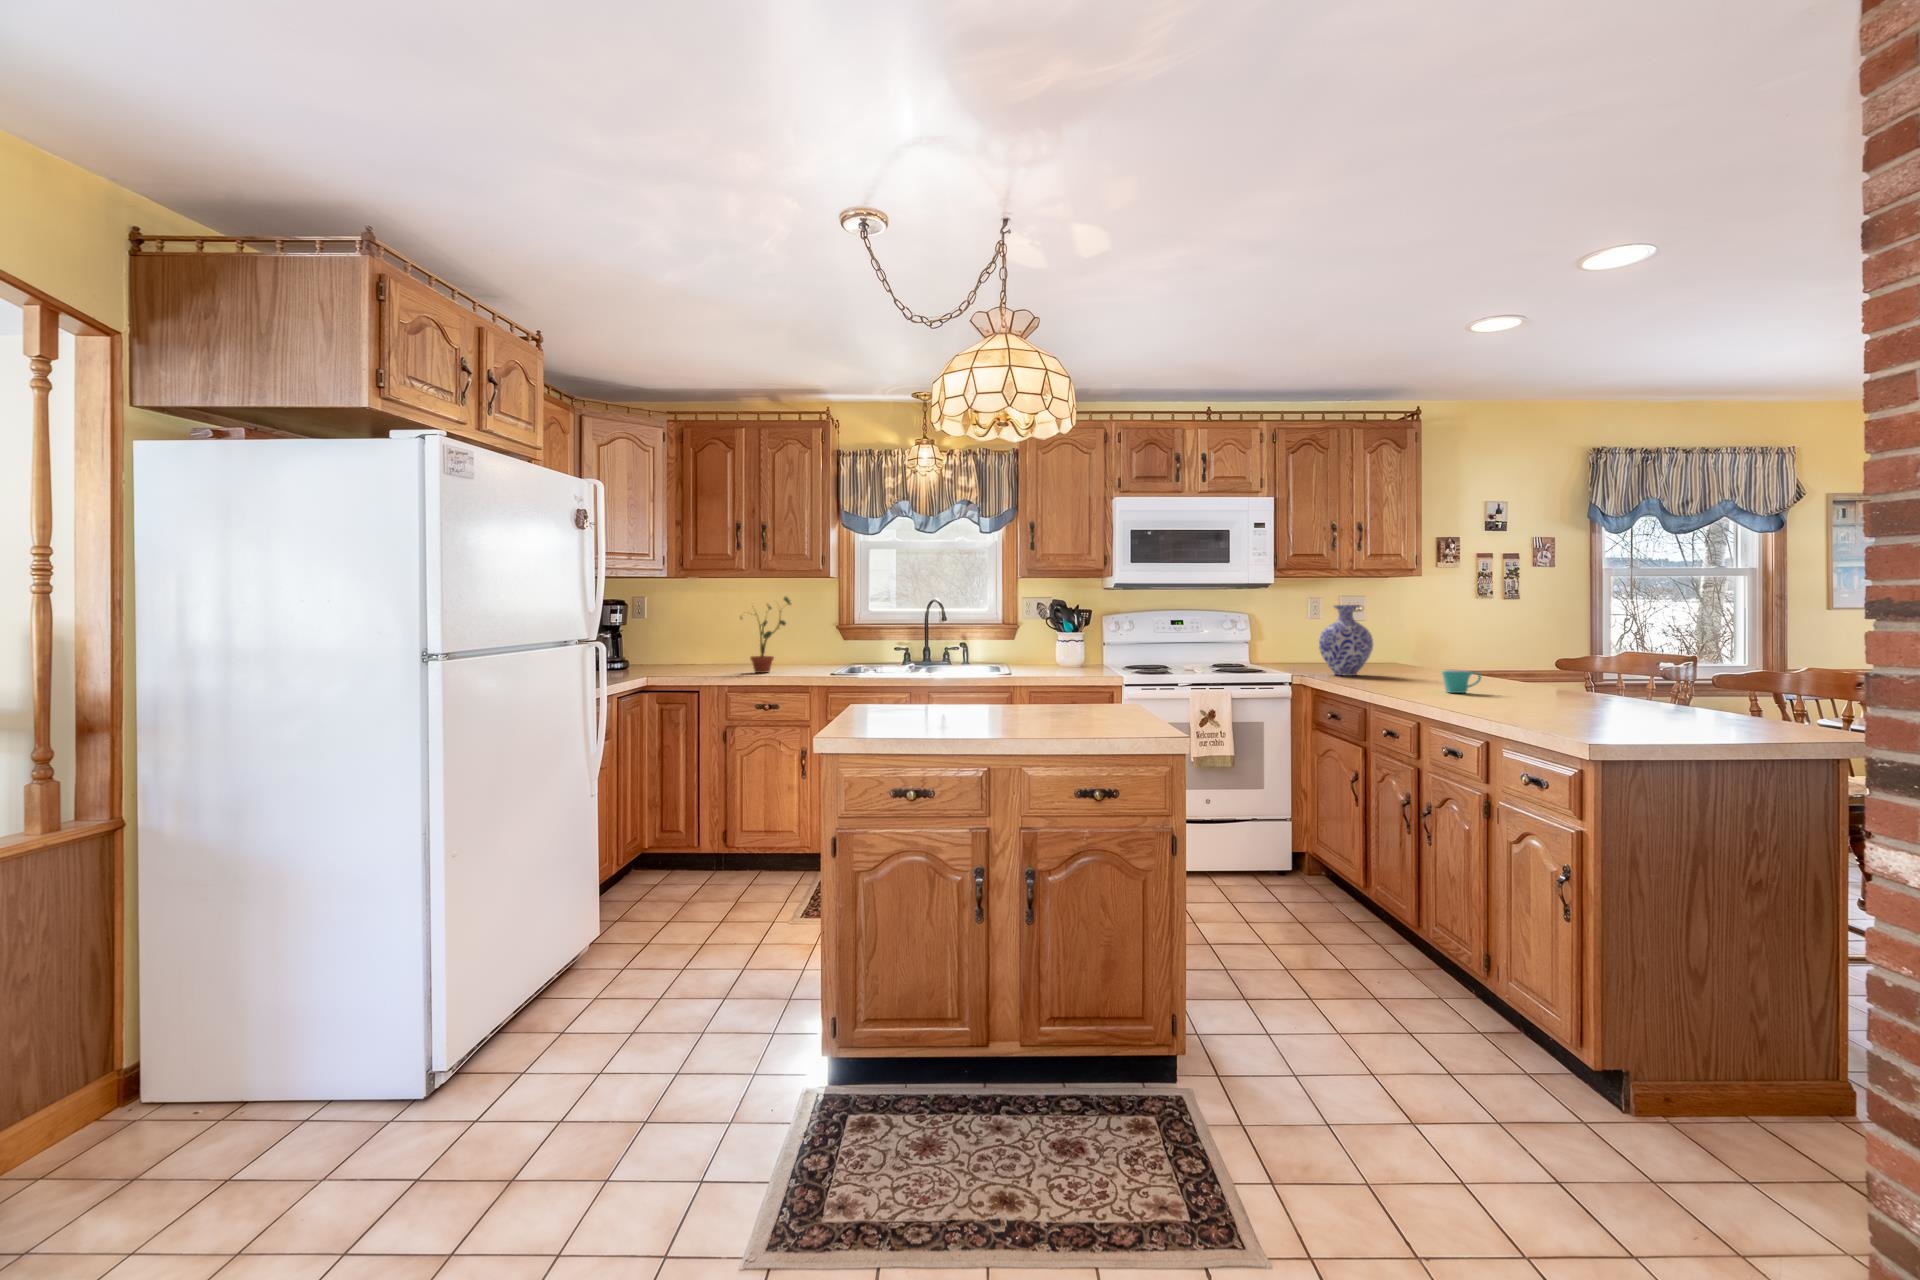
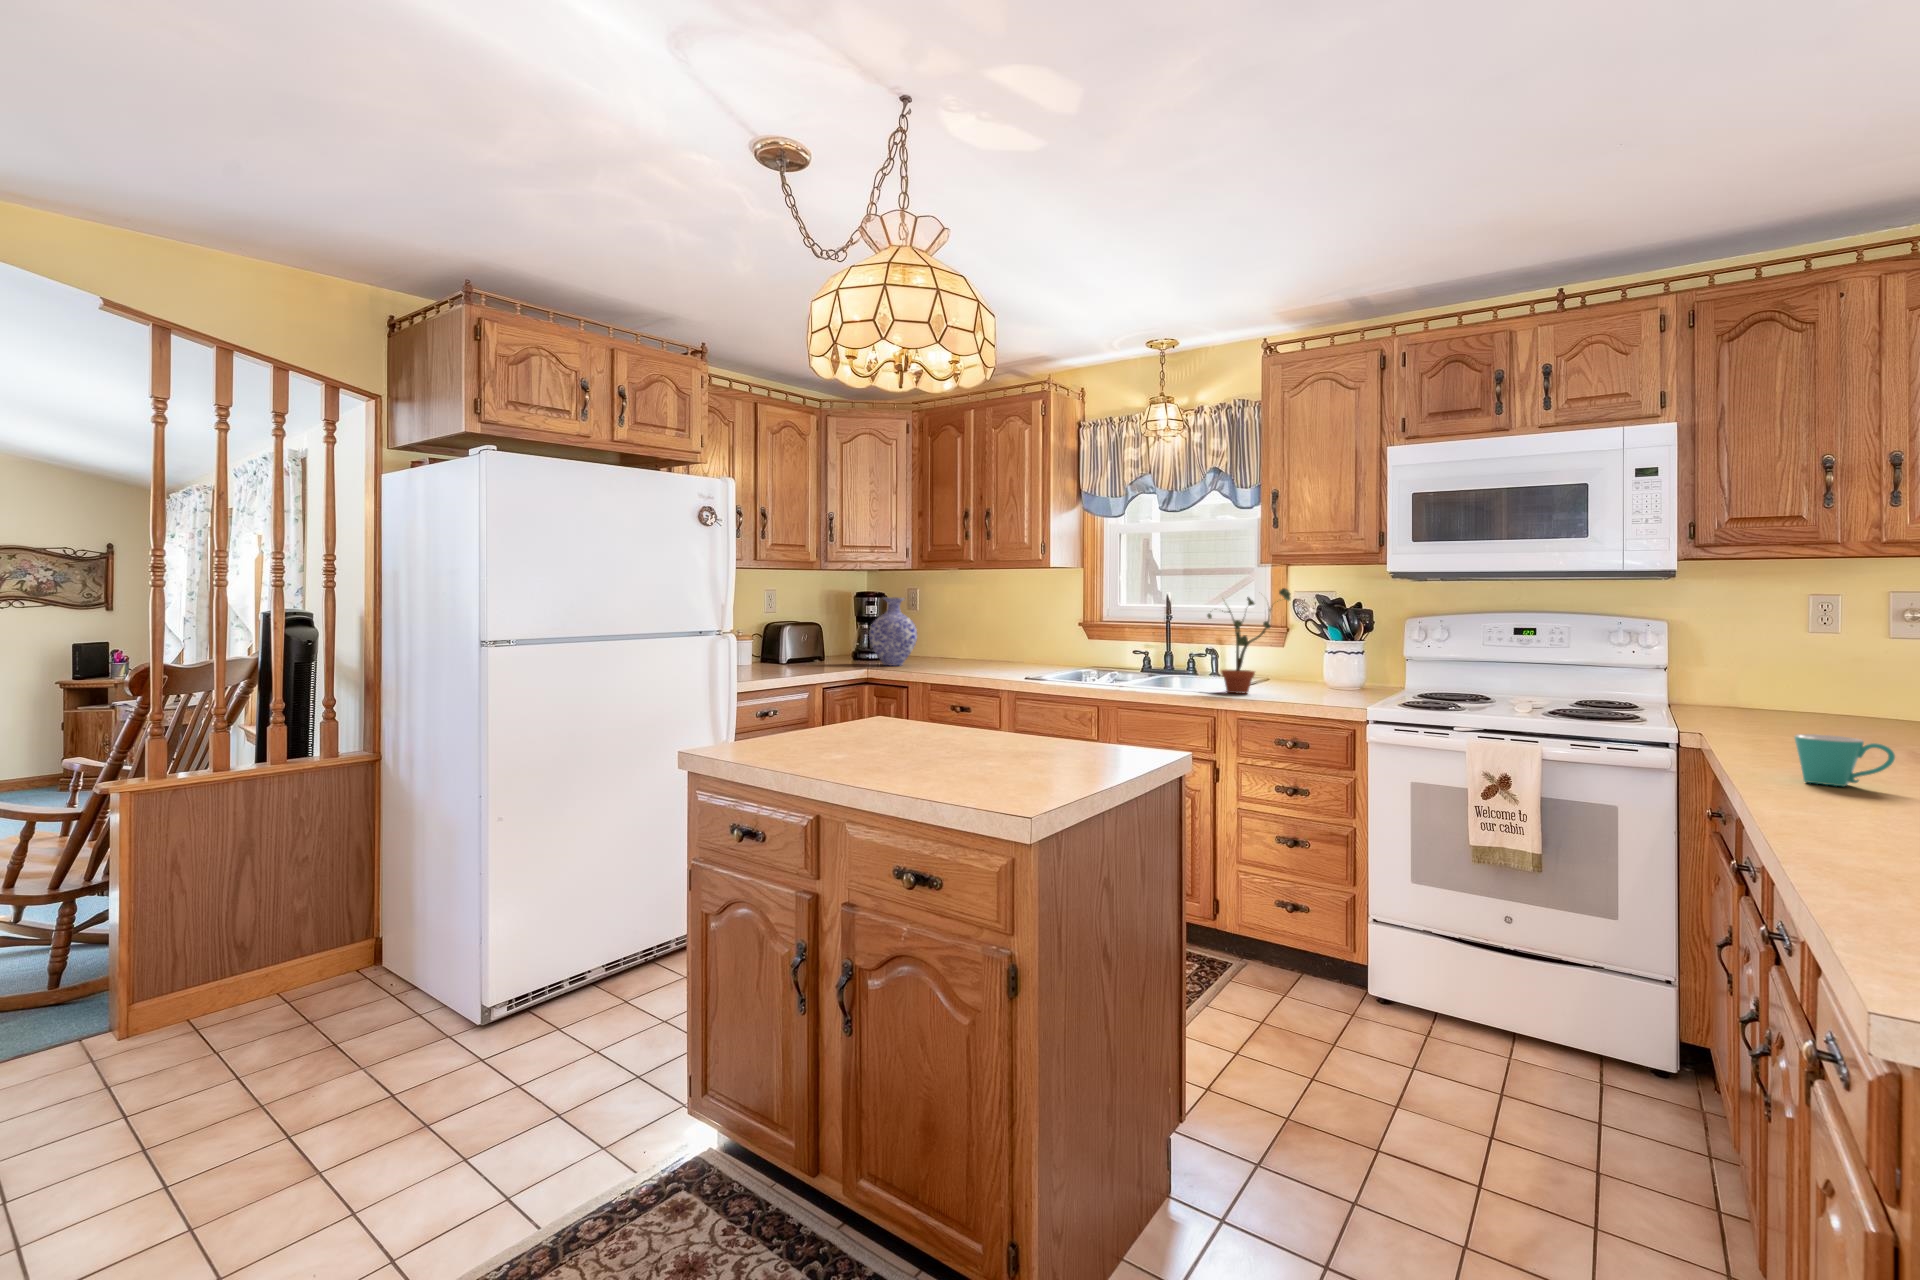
potted plant: present [740,597,791,673] -> present [1207,588,1291,694]
vase: present [1319,605,1373,676] -> present [869,597,917,666]

